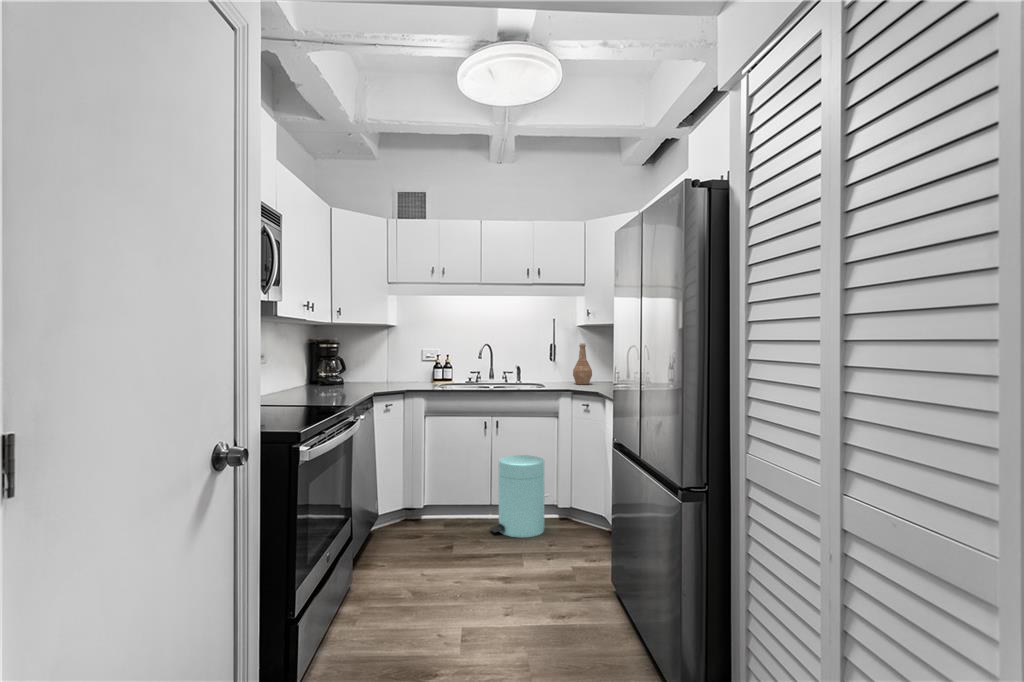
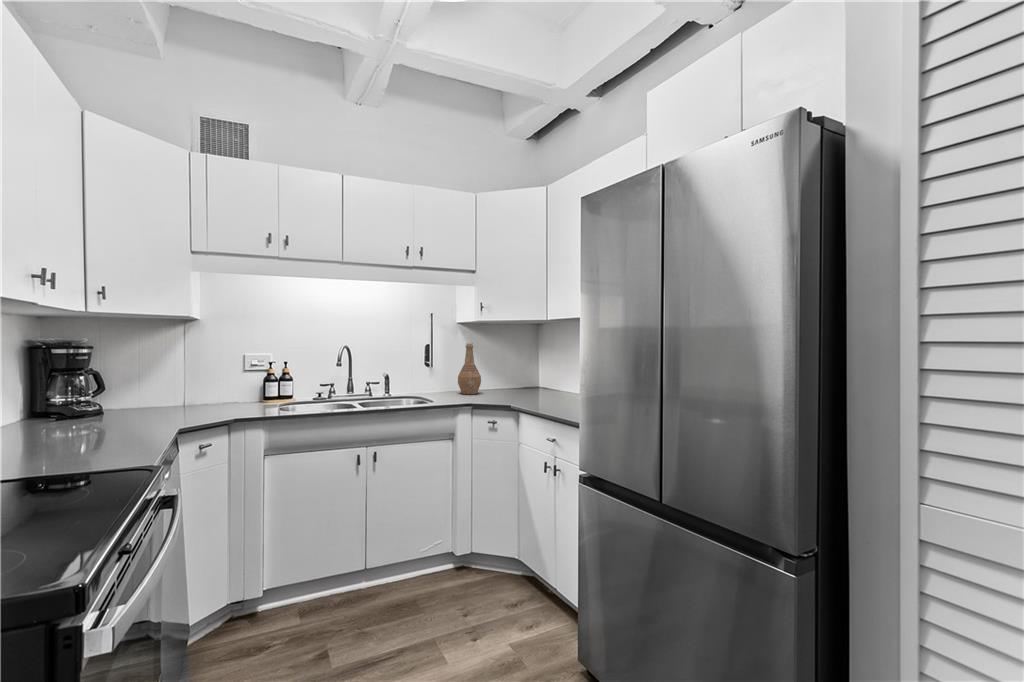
trash can: present [490,455,544,538] -> none [377,497,453,622]

